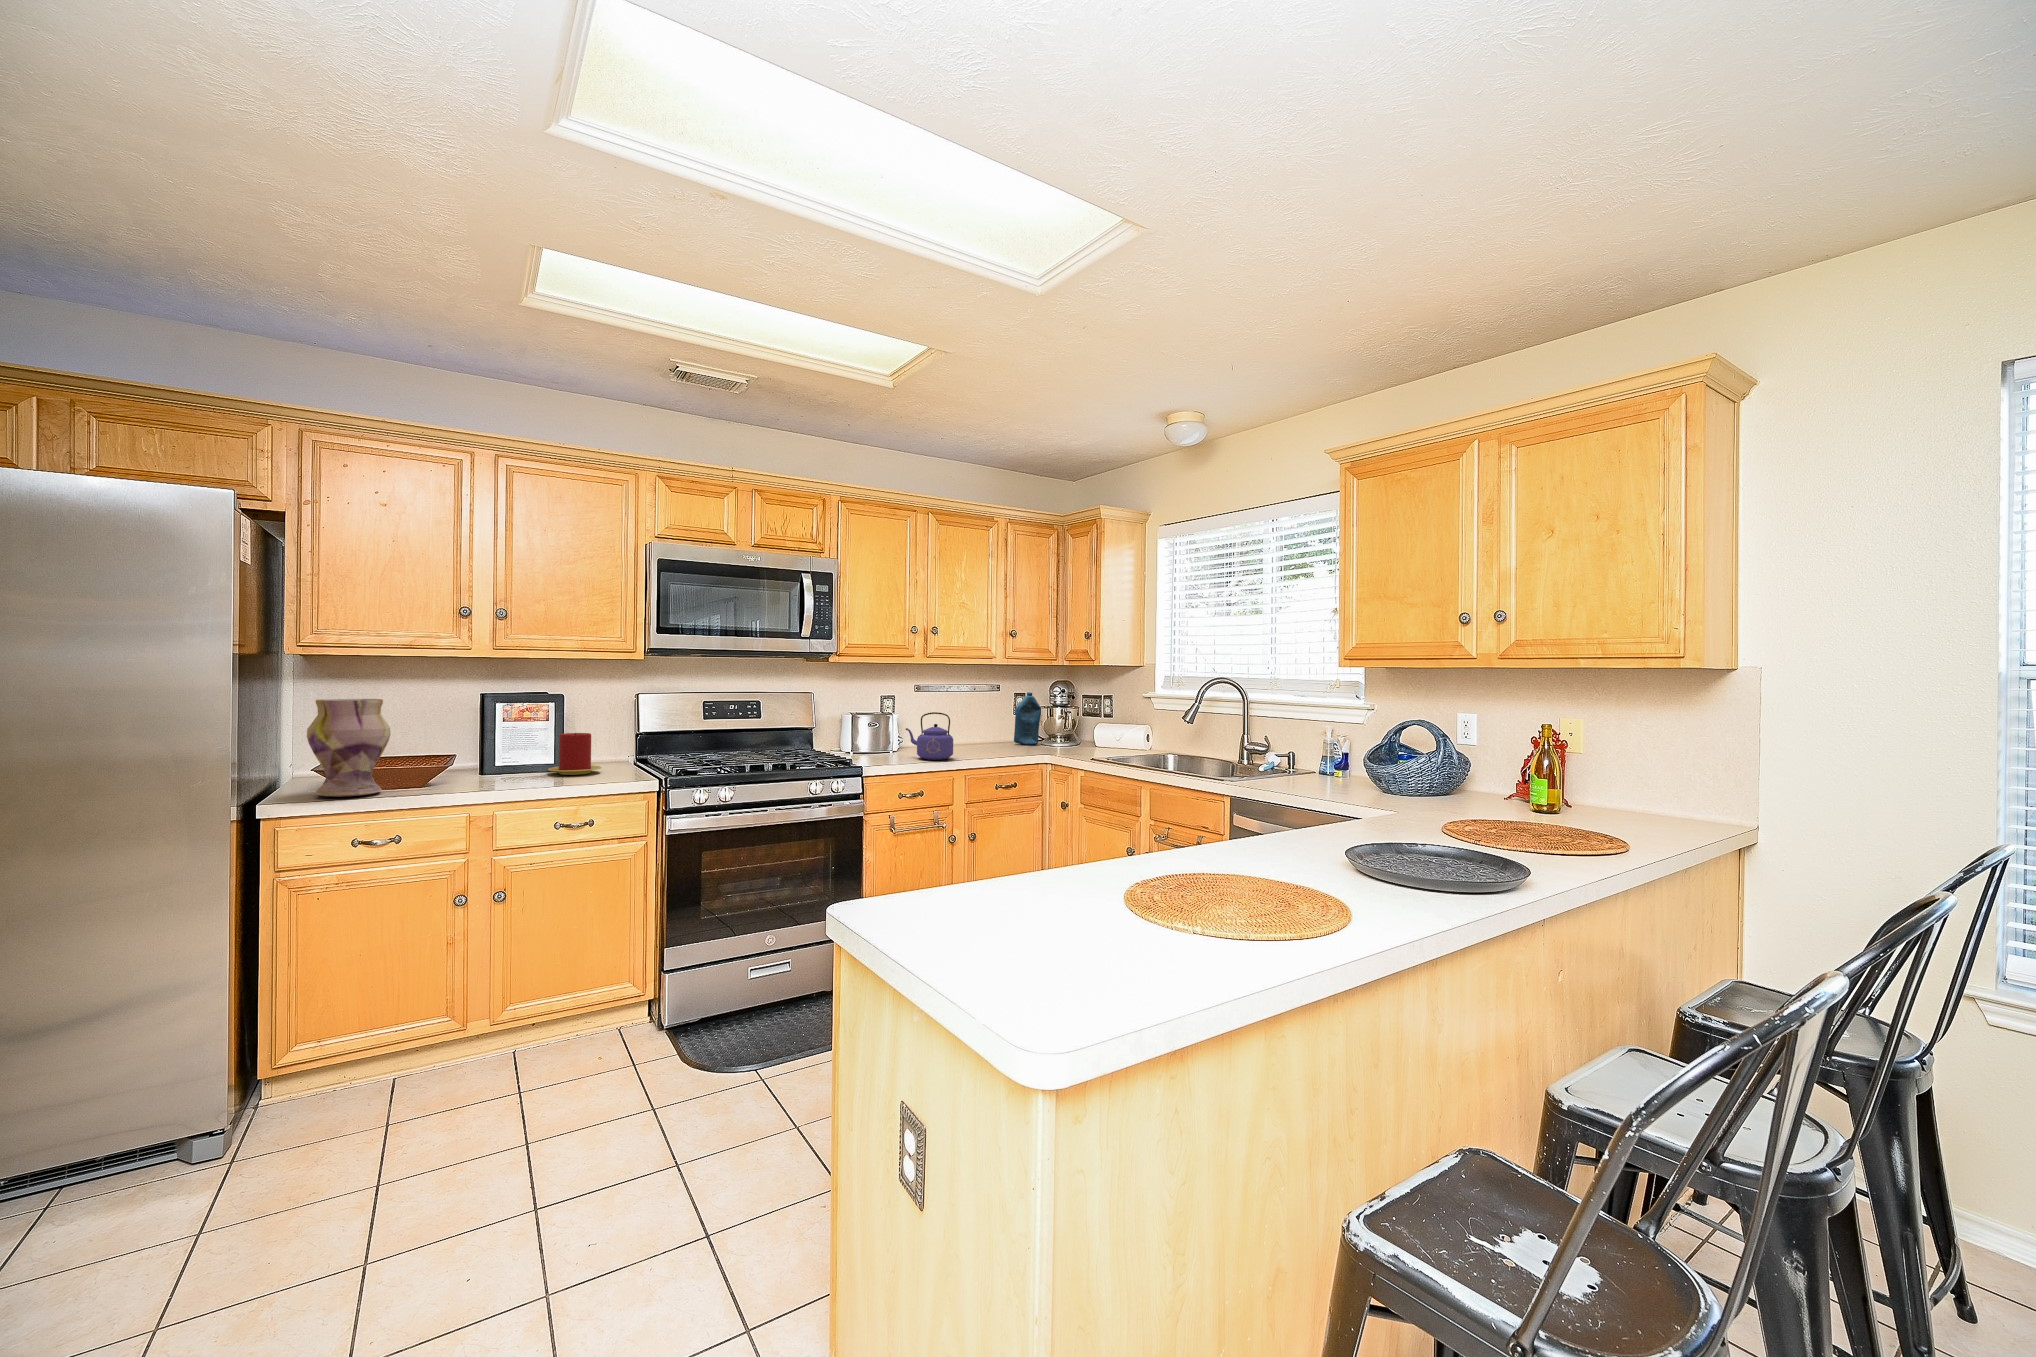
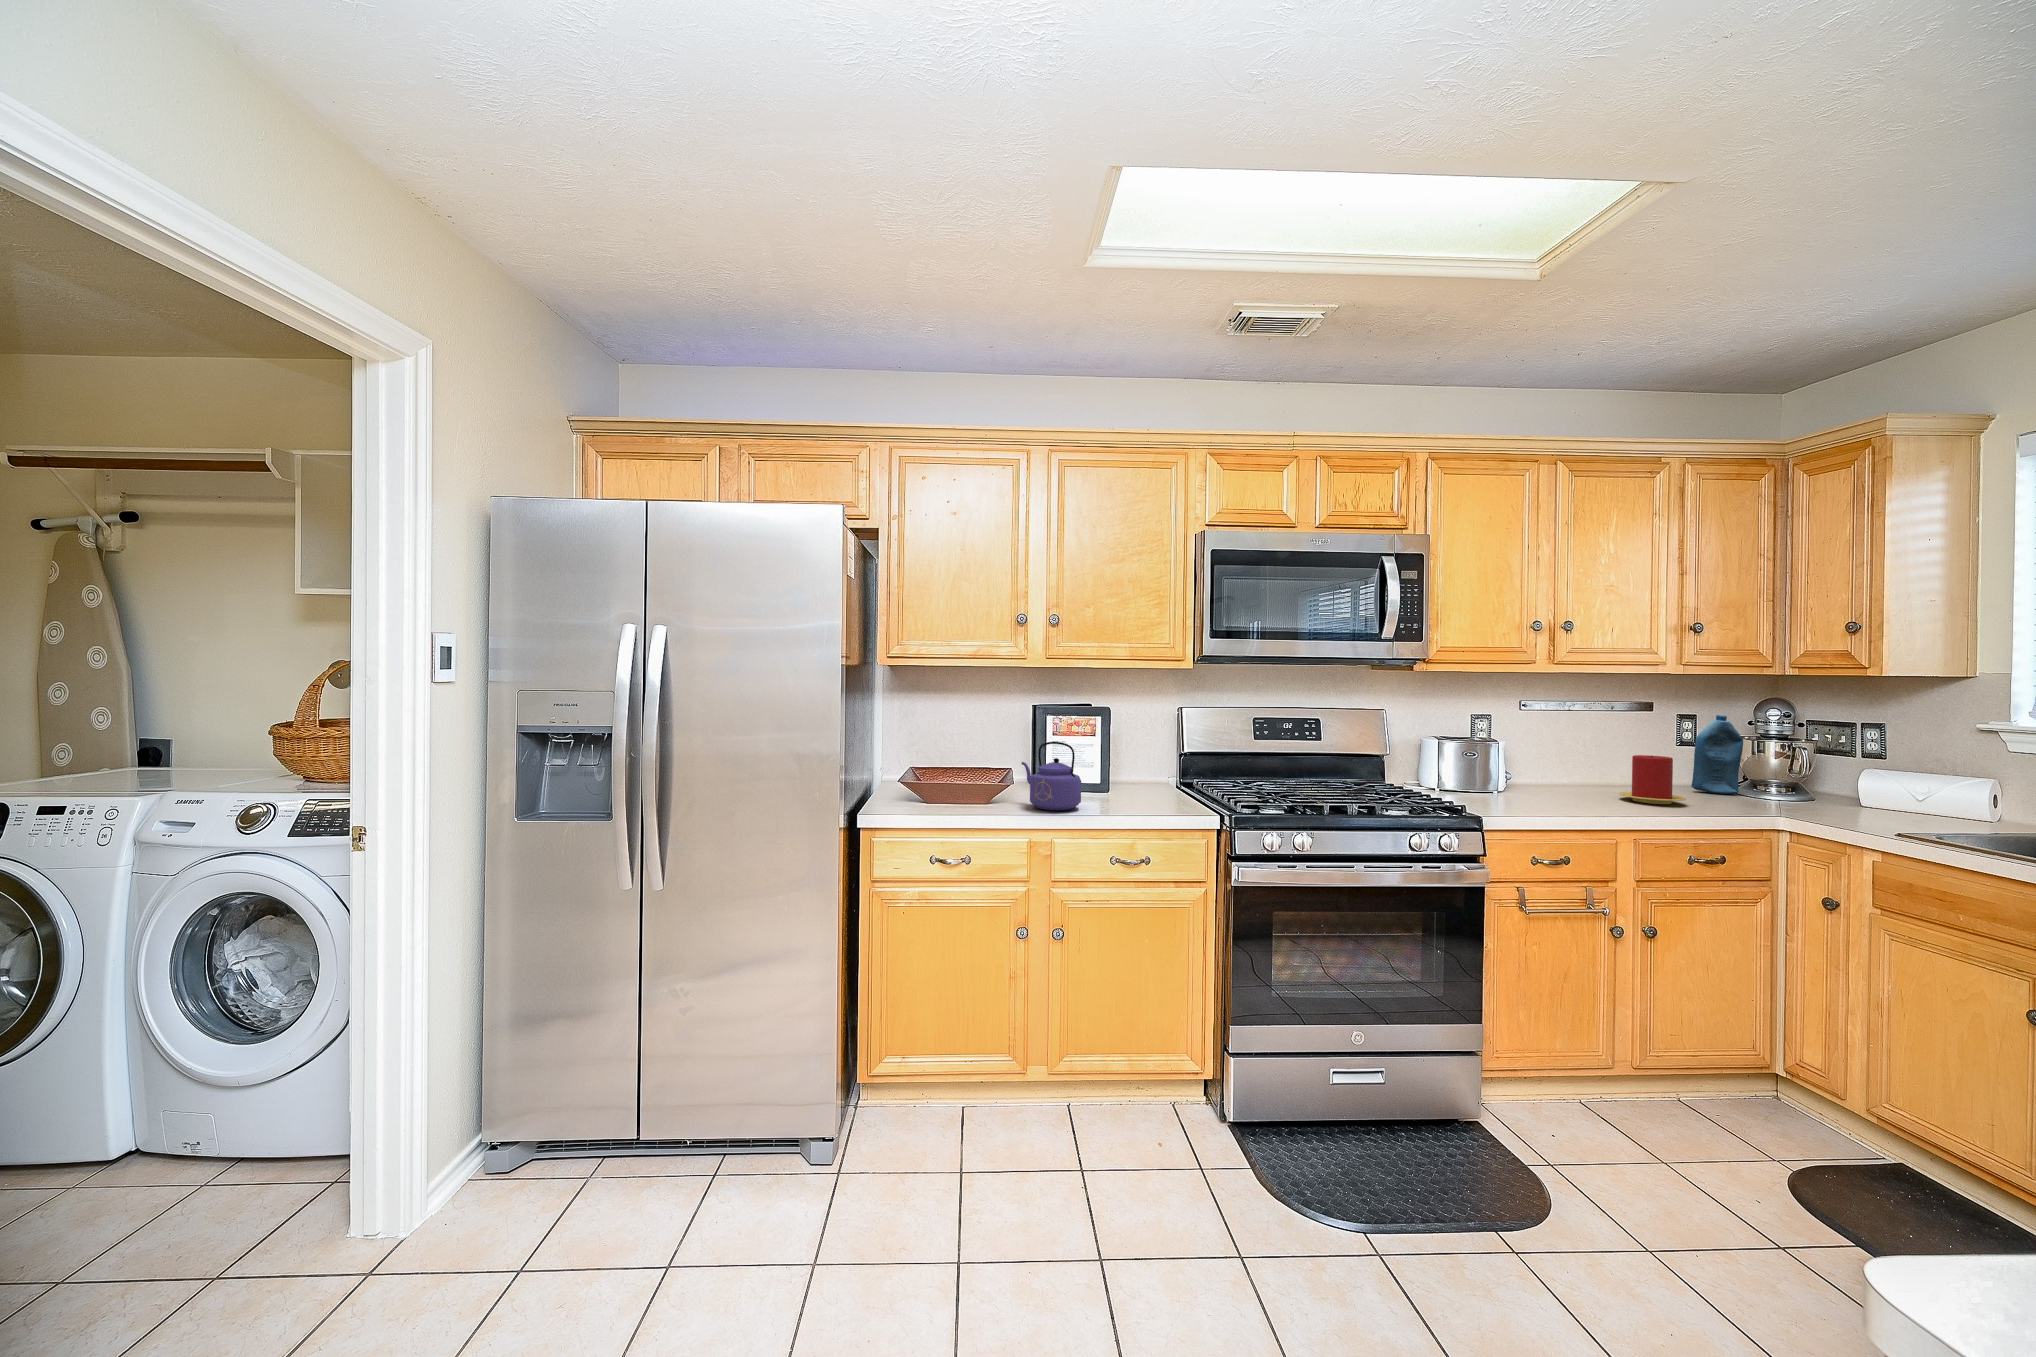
vase: present [307,699,391,797] -> none [894,711,960,811]
kettle: present [906,712,953,760] -> present [1022,742,1081,810]
candle: present [548,733,601,775] -> present [1619,755,1686,804]

